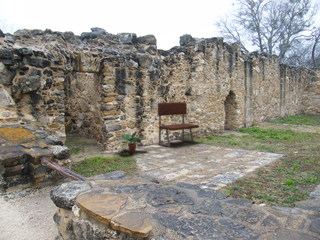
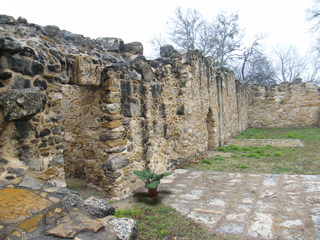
bench: present [158,102,199,147] -> none [163,122,205,179]

